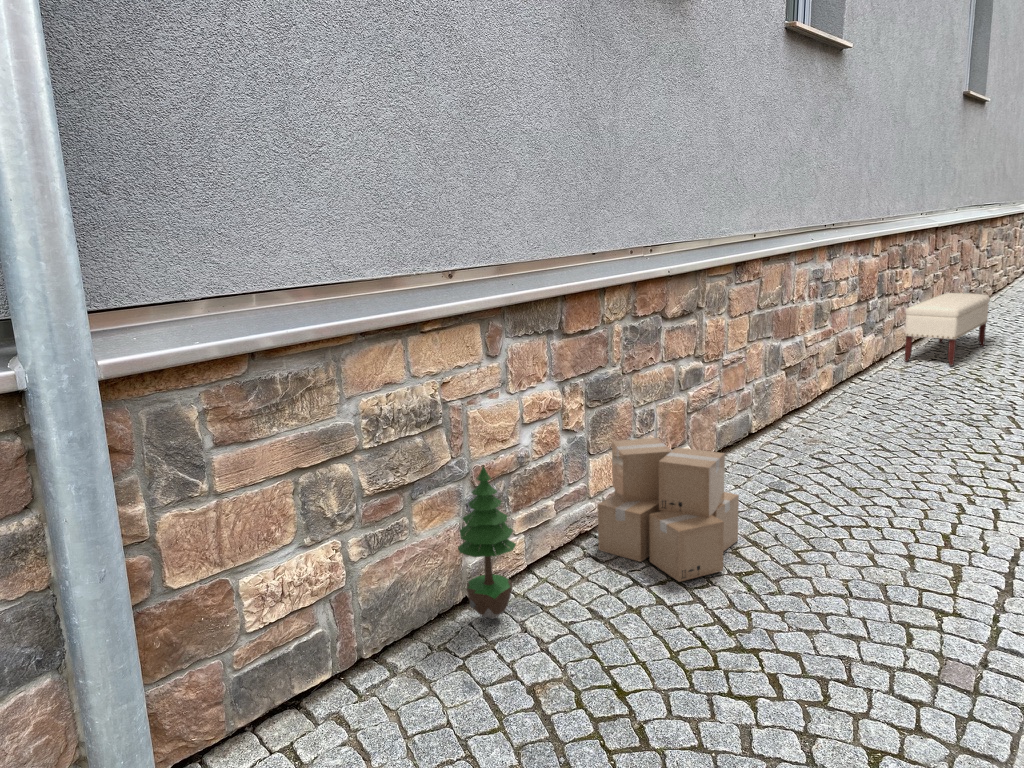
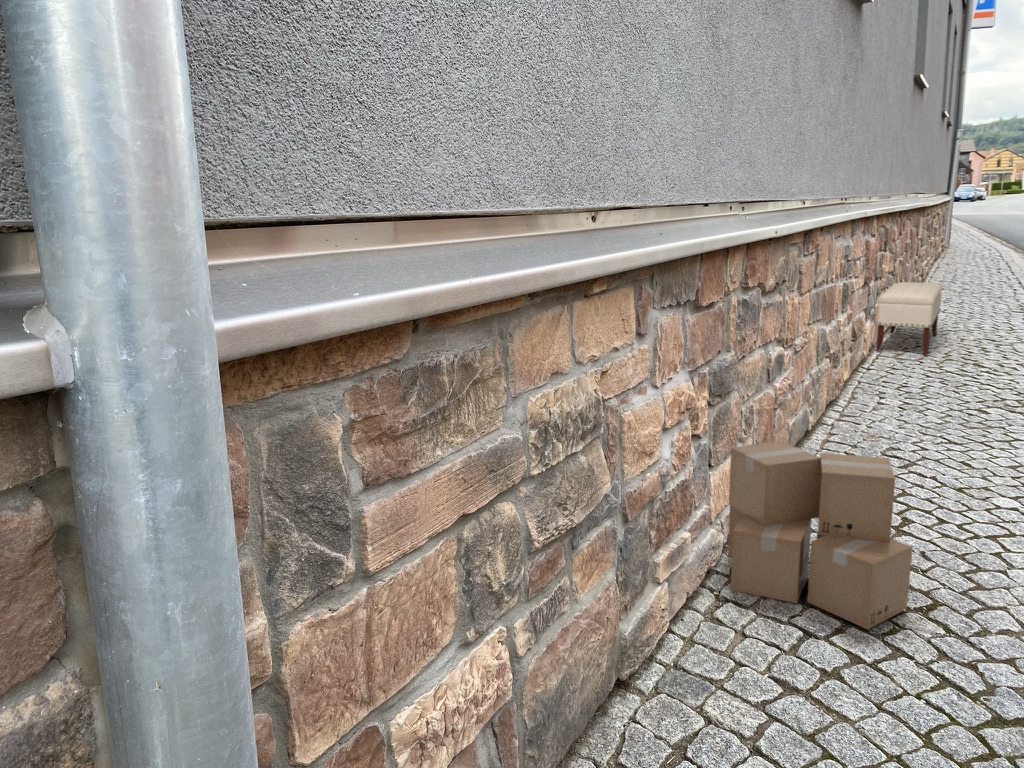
potted tree: present [458,466,516,620] -> none [624,491,712,710]

